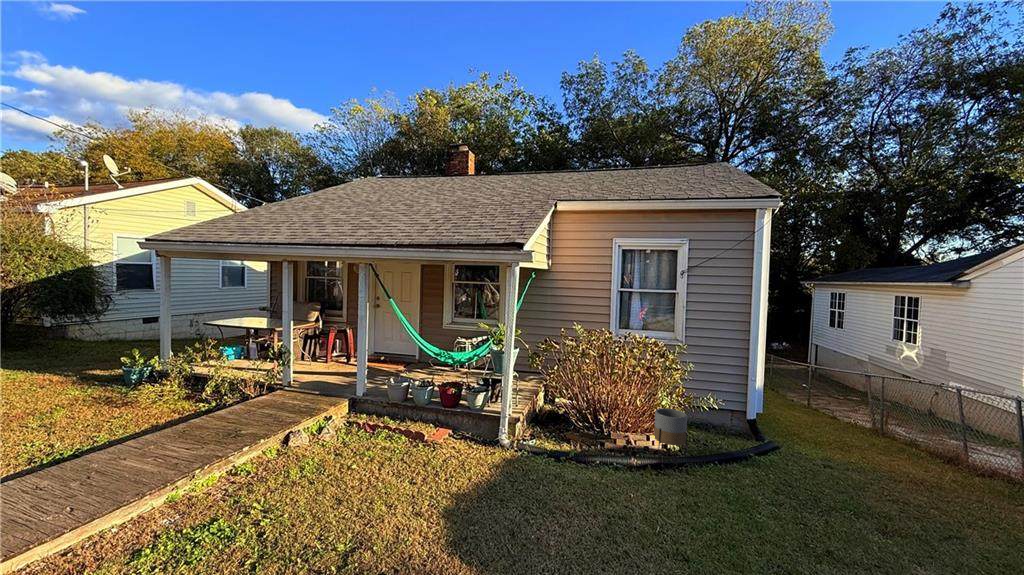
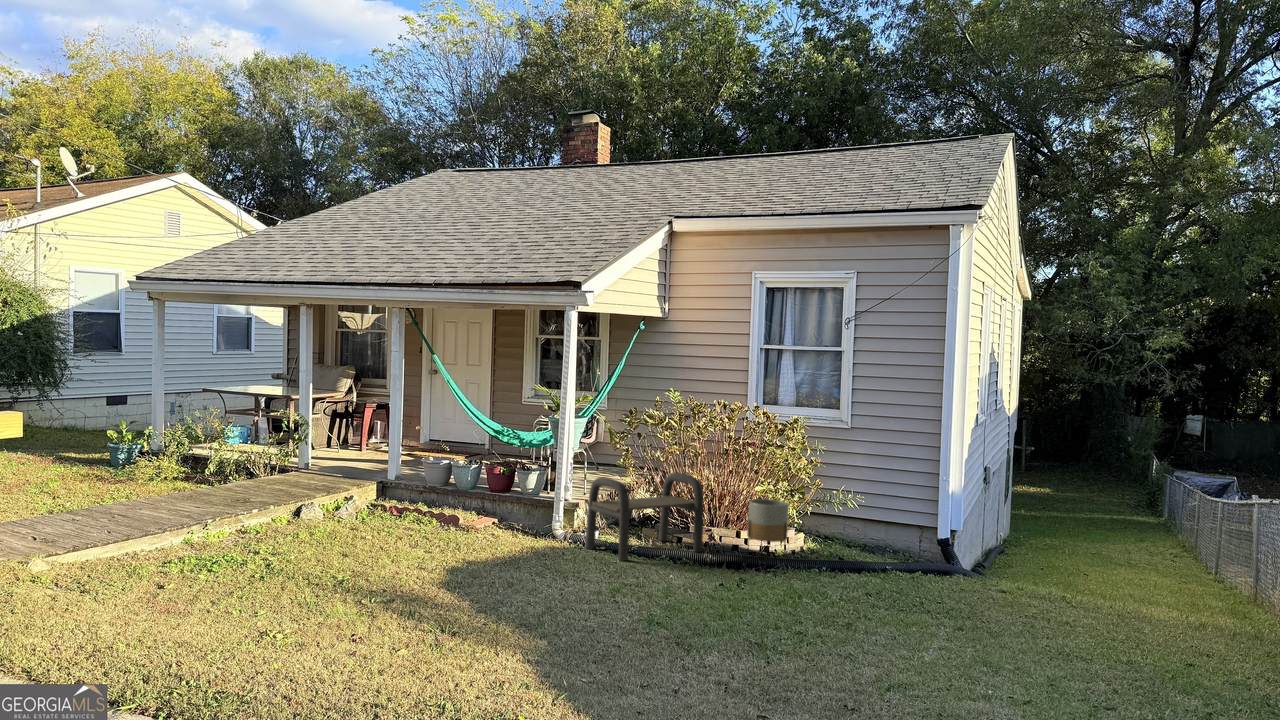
bench: none [537,391,622,477] -> present [585,473,703,561]

